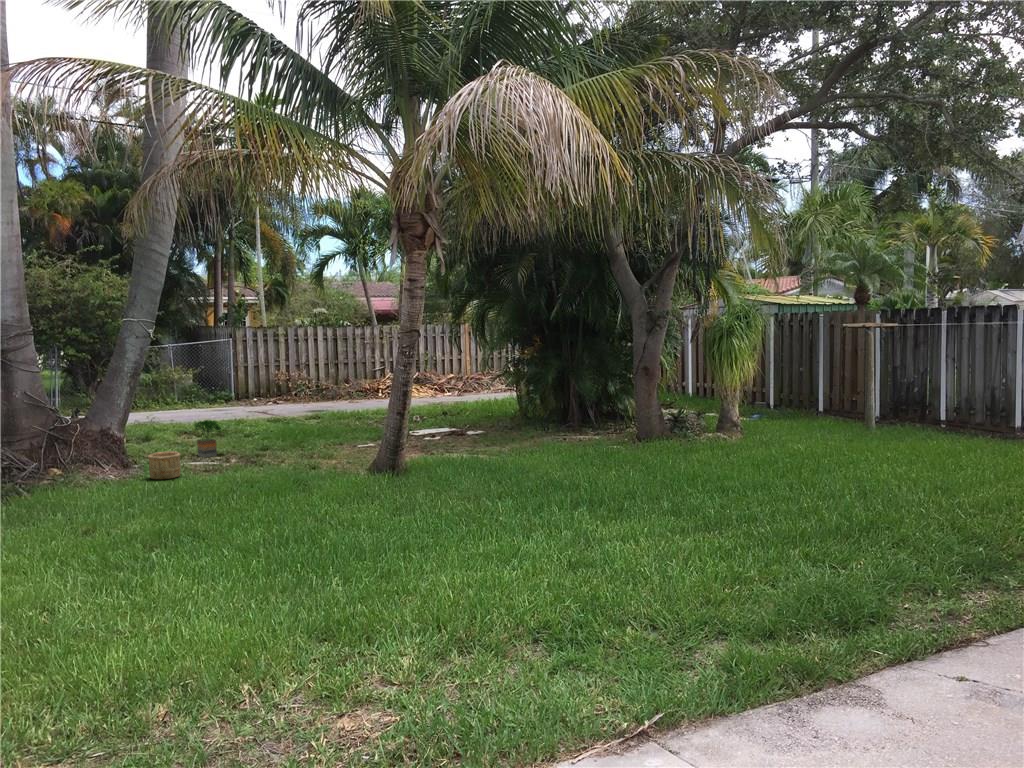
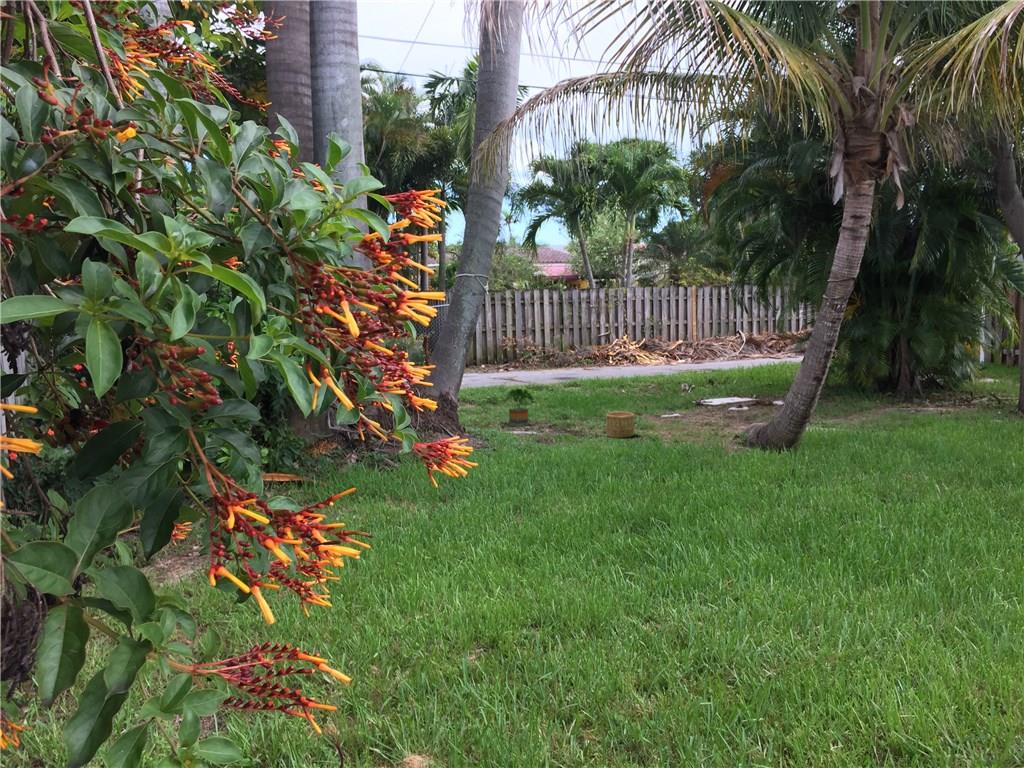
wooden bucket: present [148,451,181,479] -> present [606,411,635,438]

